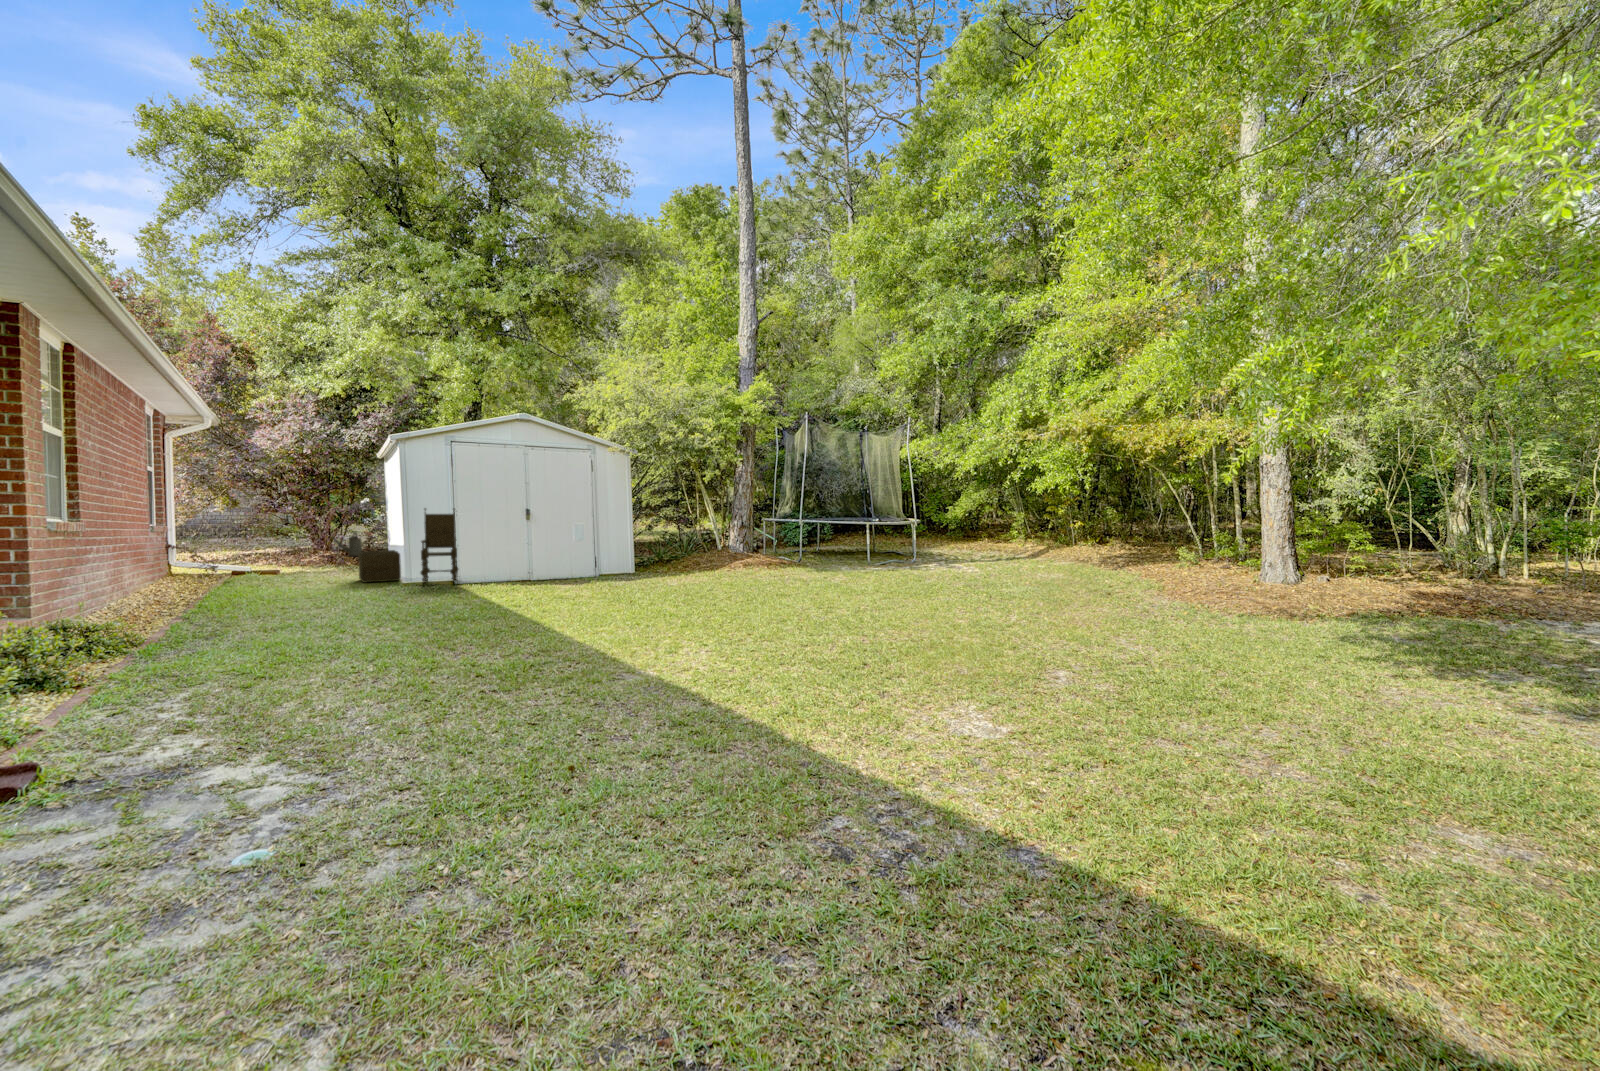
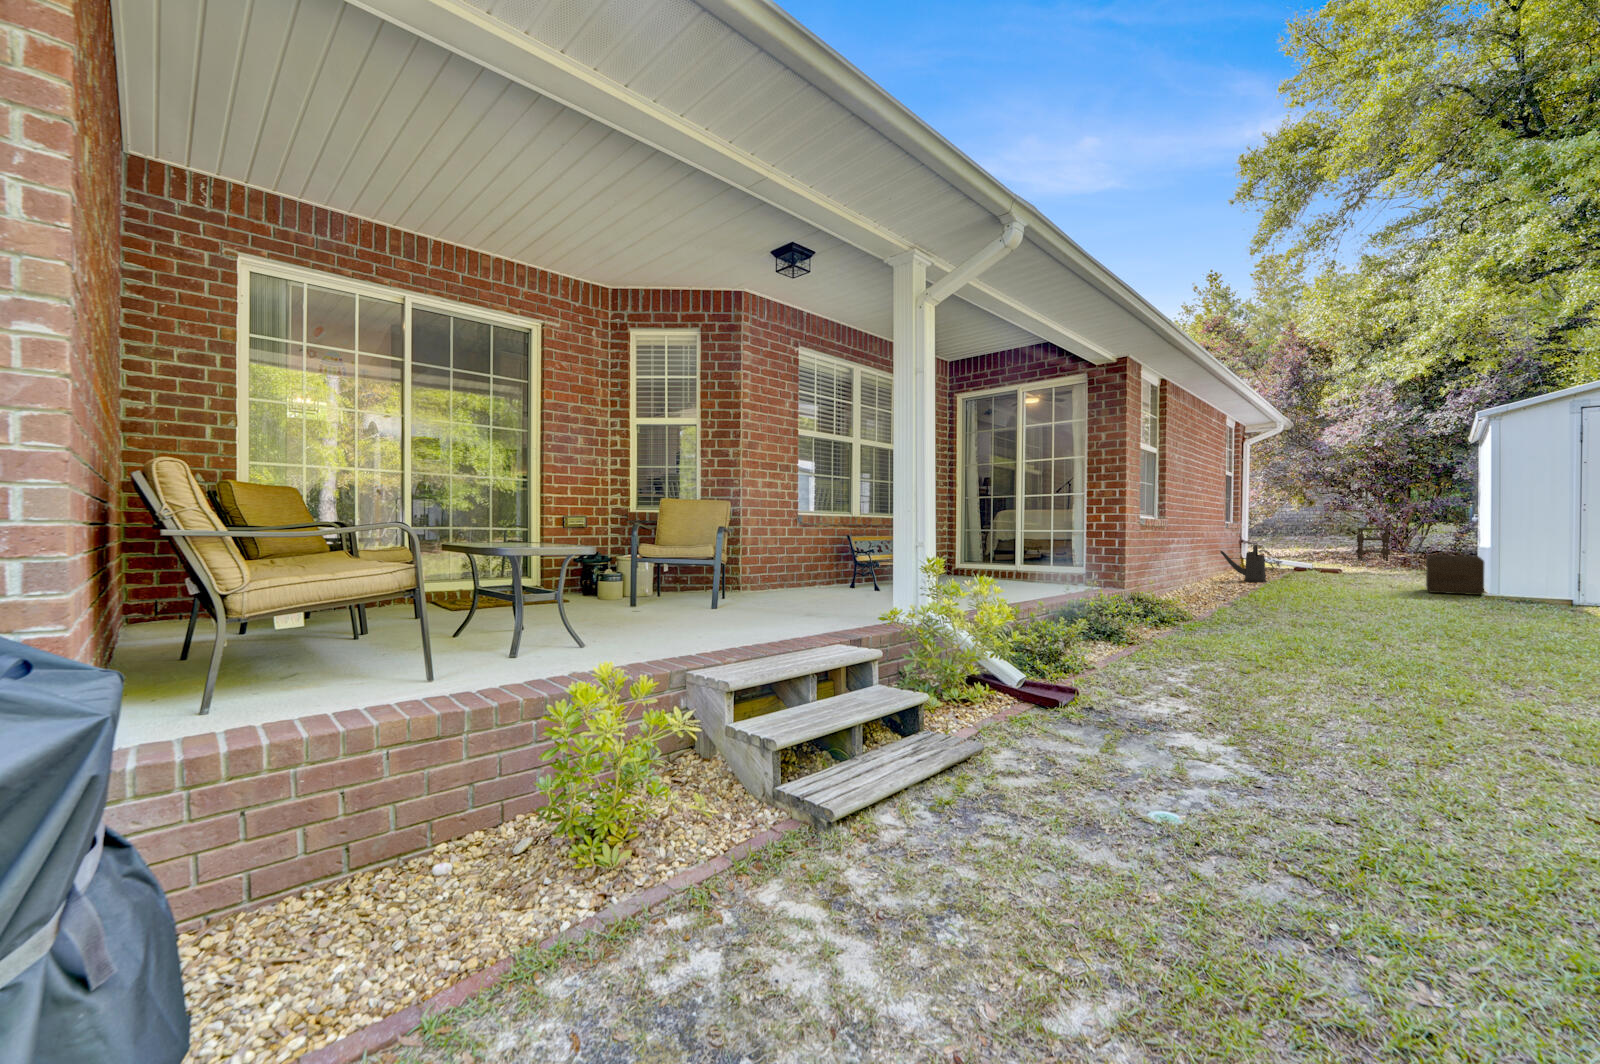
armchair: present [421,509,458,583] -> present [1356,524,1390,561]
watering can: present [333,532,362,557] -> present [1220,545,1274,582]

